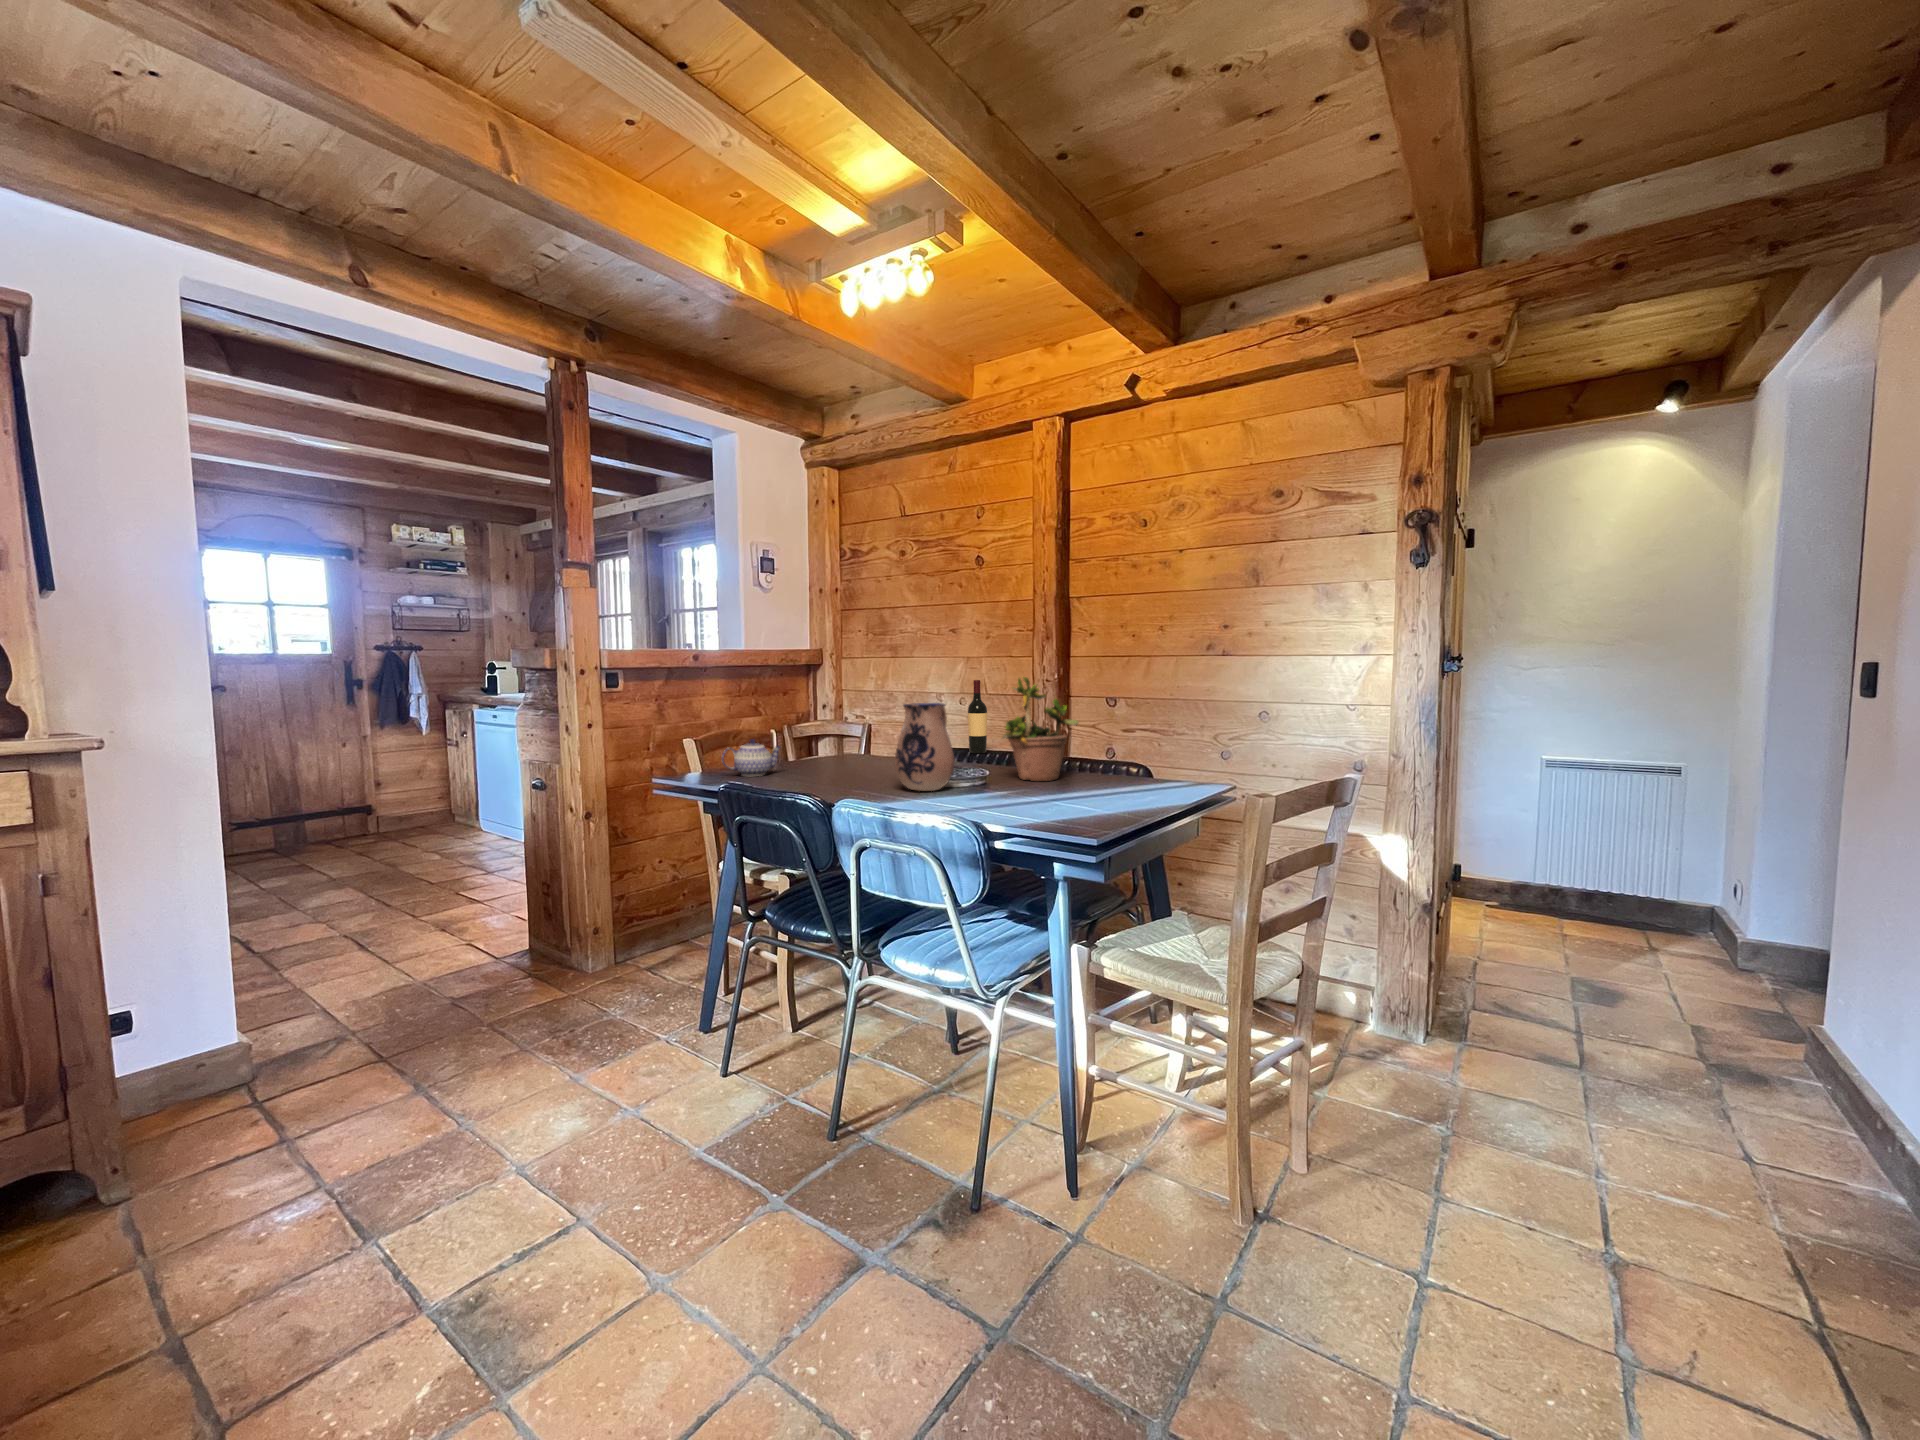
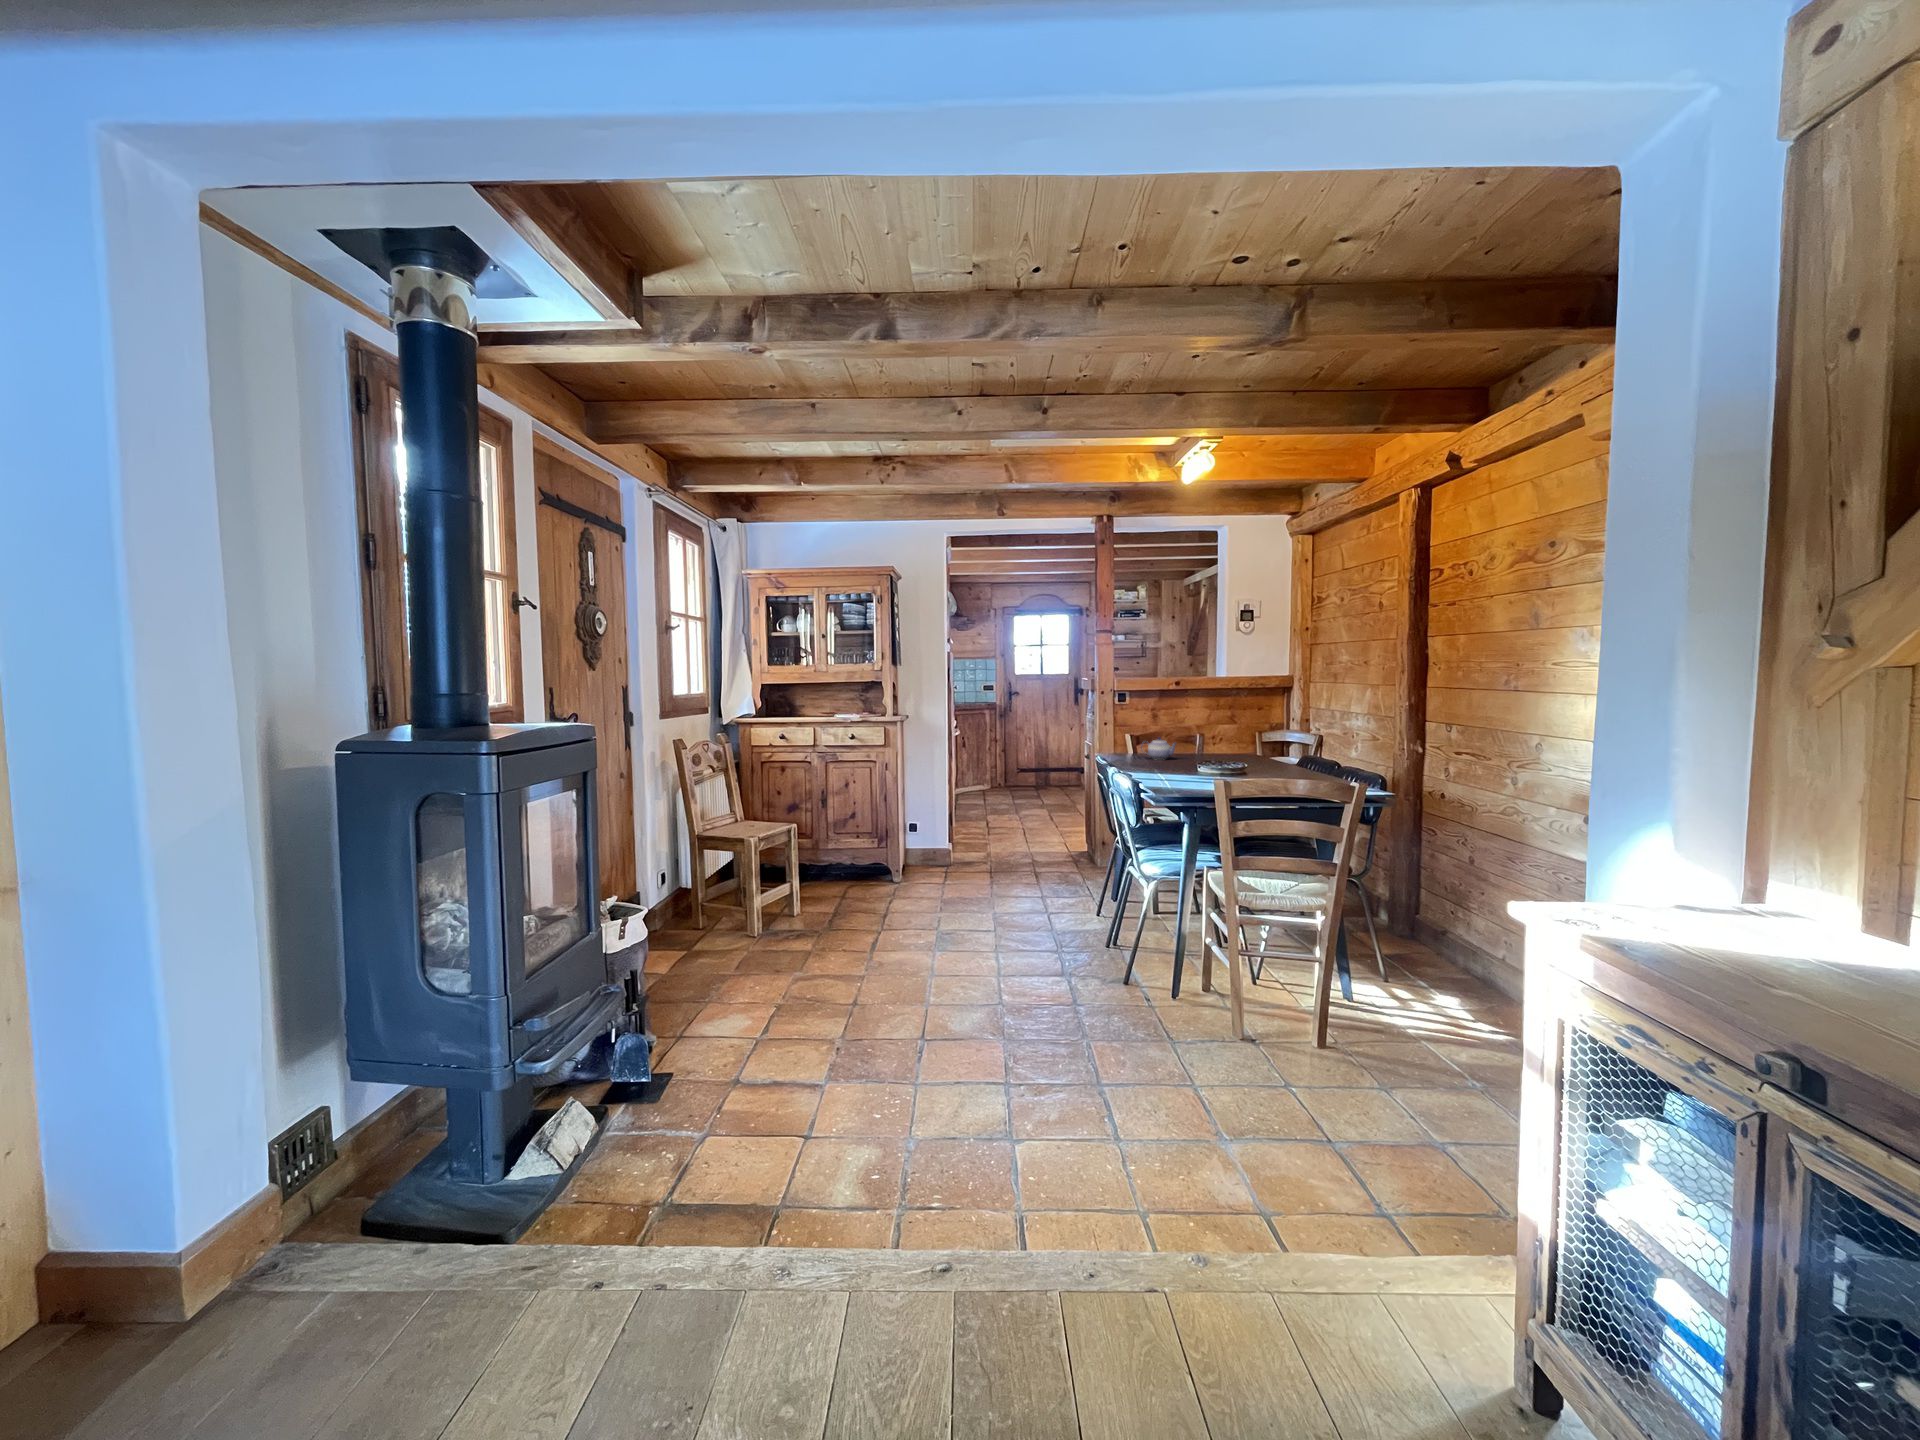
potted plant: present [1003,677,1079,781] -> none [1273,699,1337,780]
wine bottle: present [968,680,987,753] -> none [1349,704,1366,763]
ceramic pitcher: present [895,703,955,791] -> none [1192,720,1237,775]

